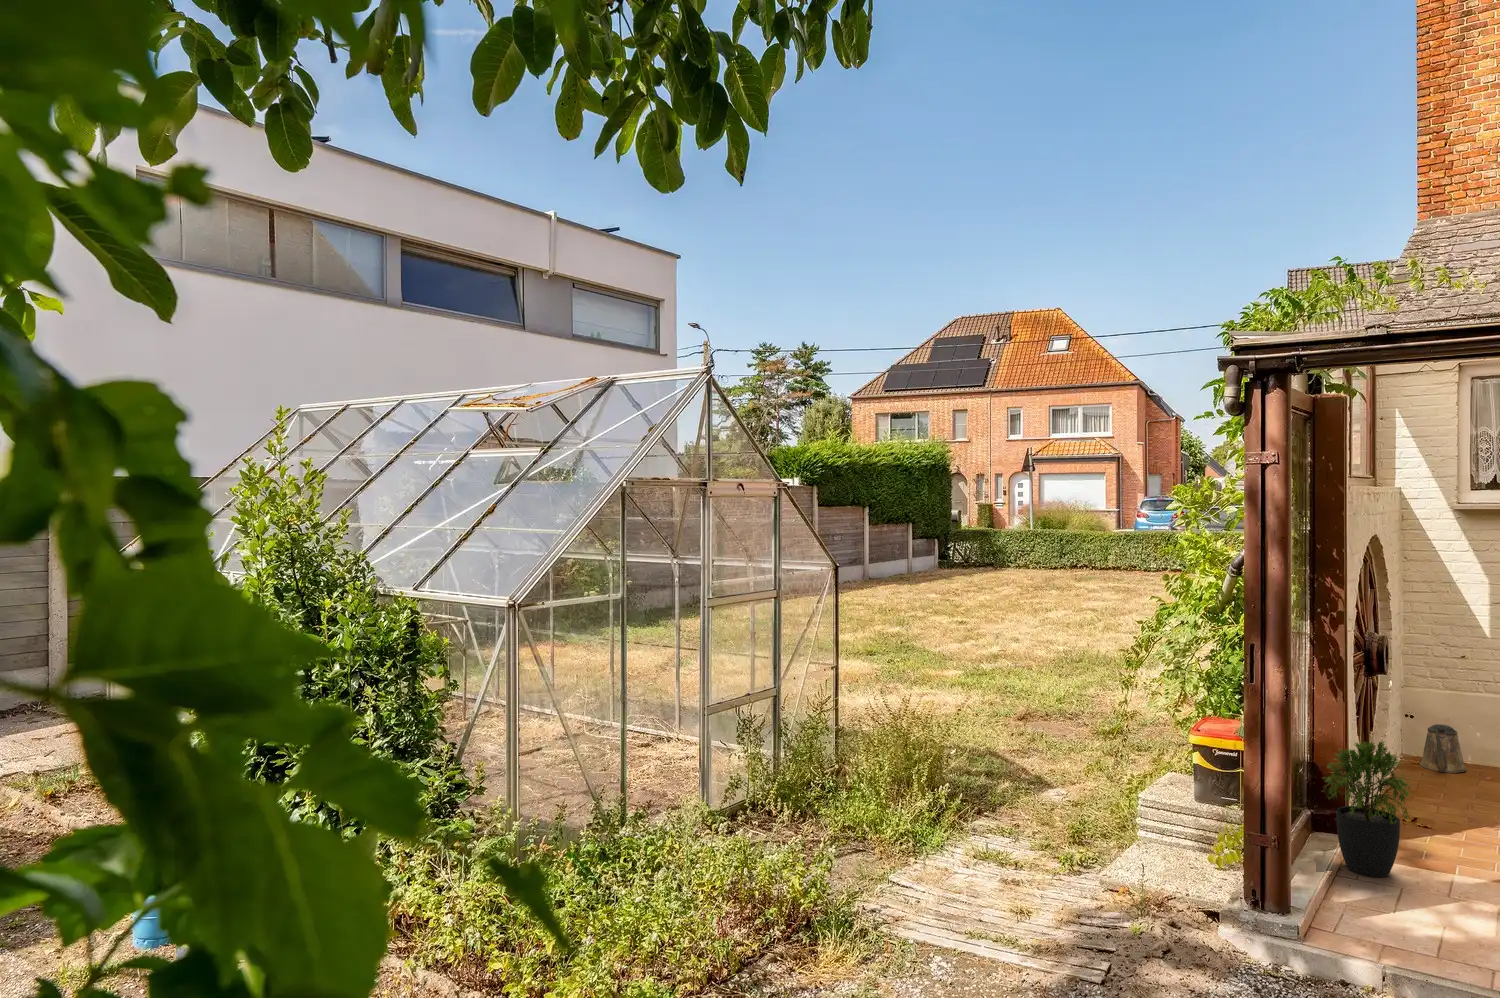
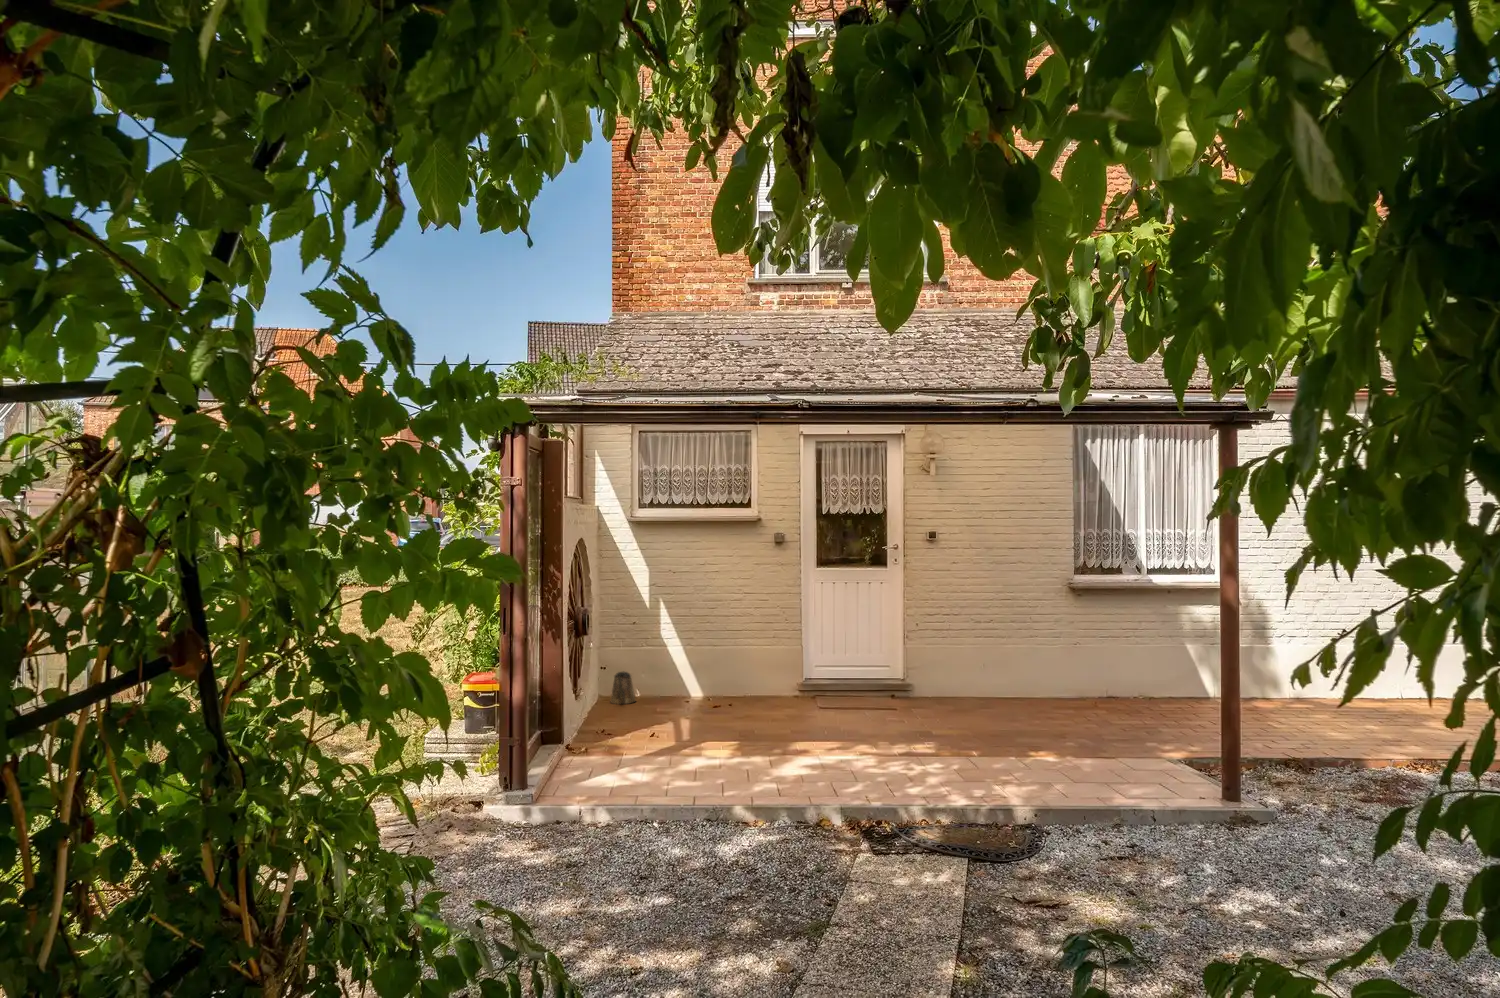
potted plant: present [1325,740,1410,877] -> none [546,672,600,765]

